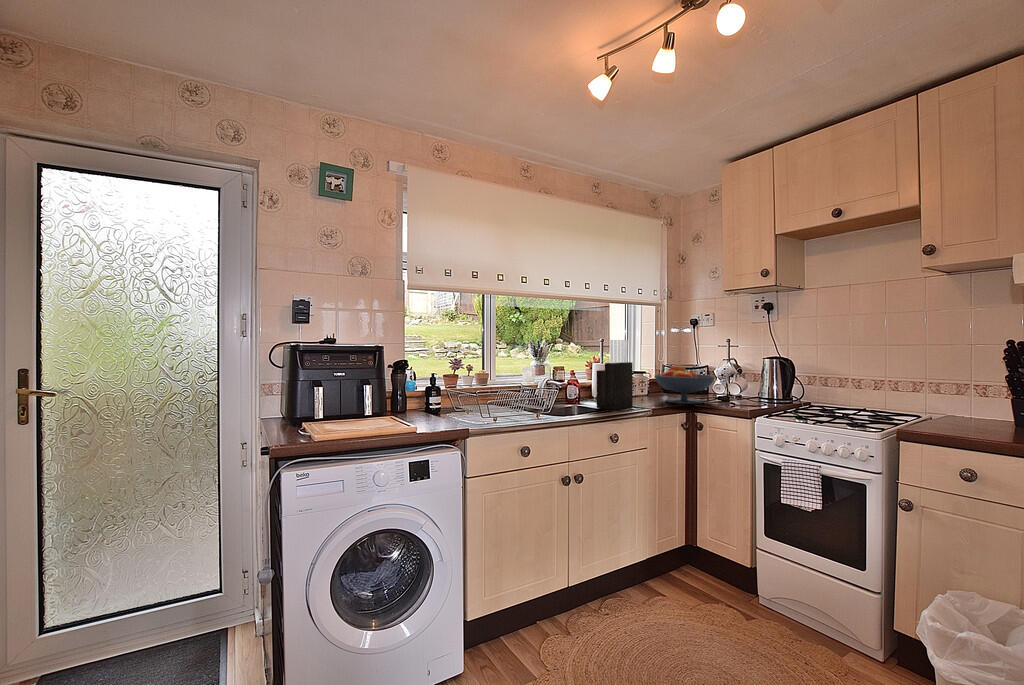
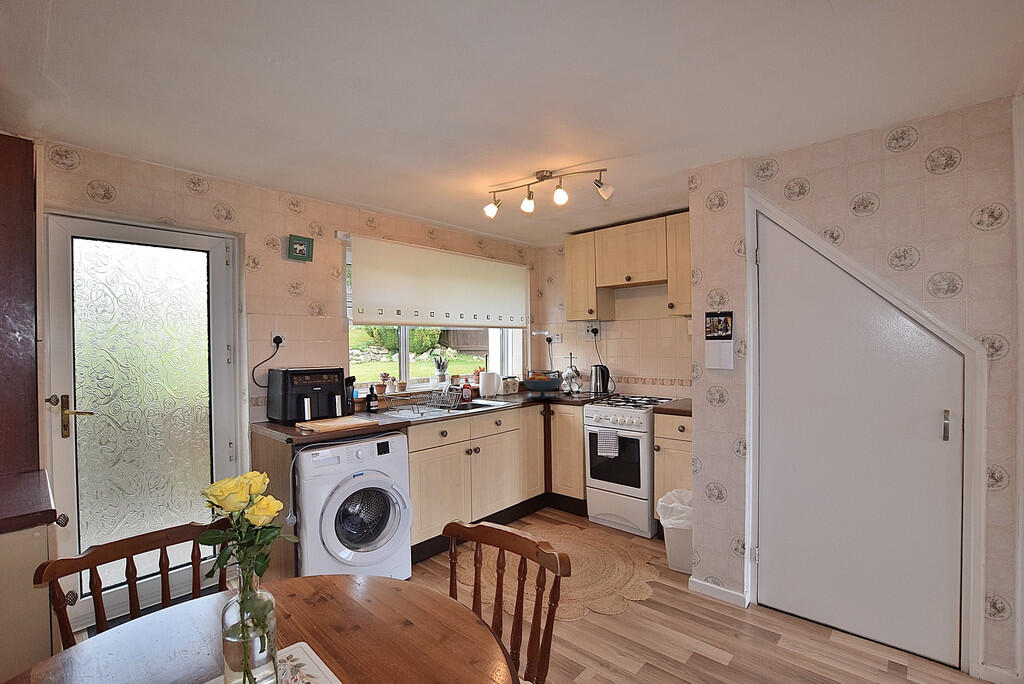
knife block: present [597,340,633,410] -> none [486,357,509,405]

